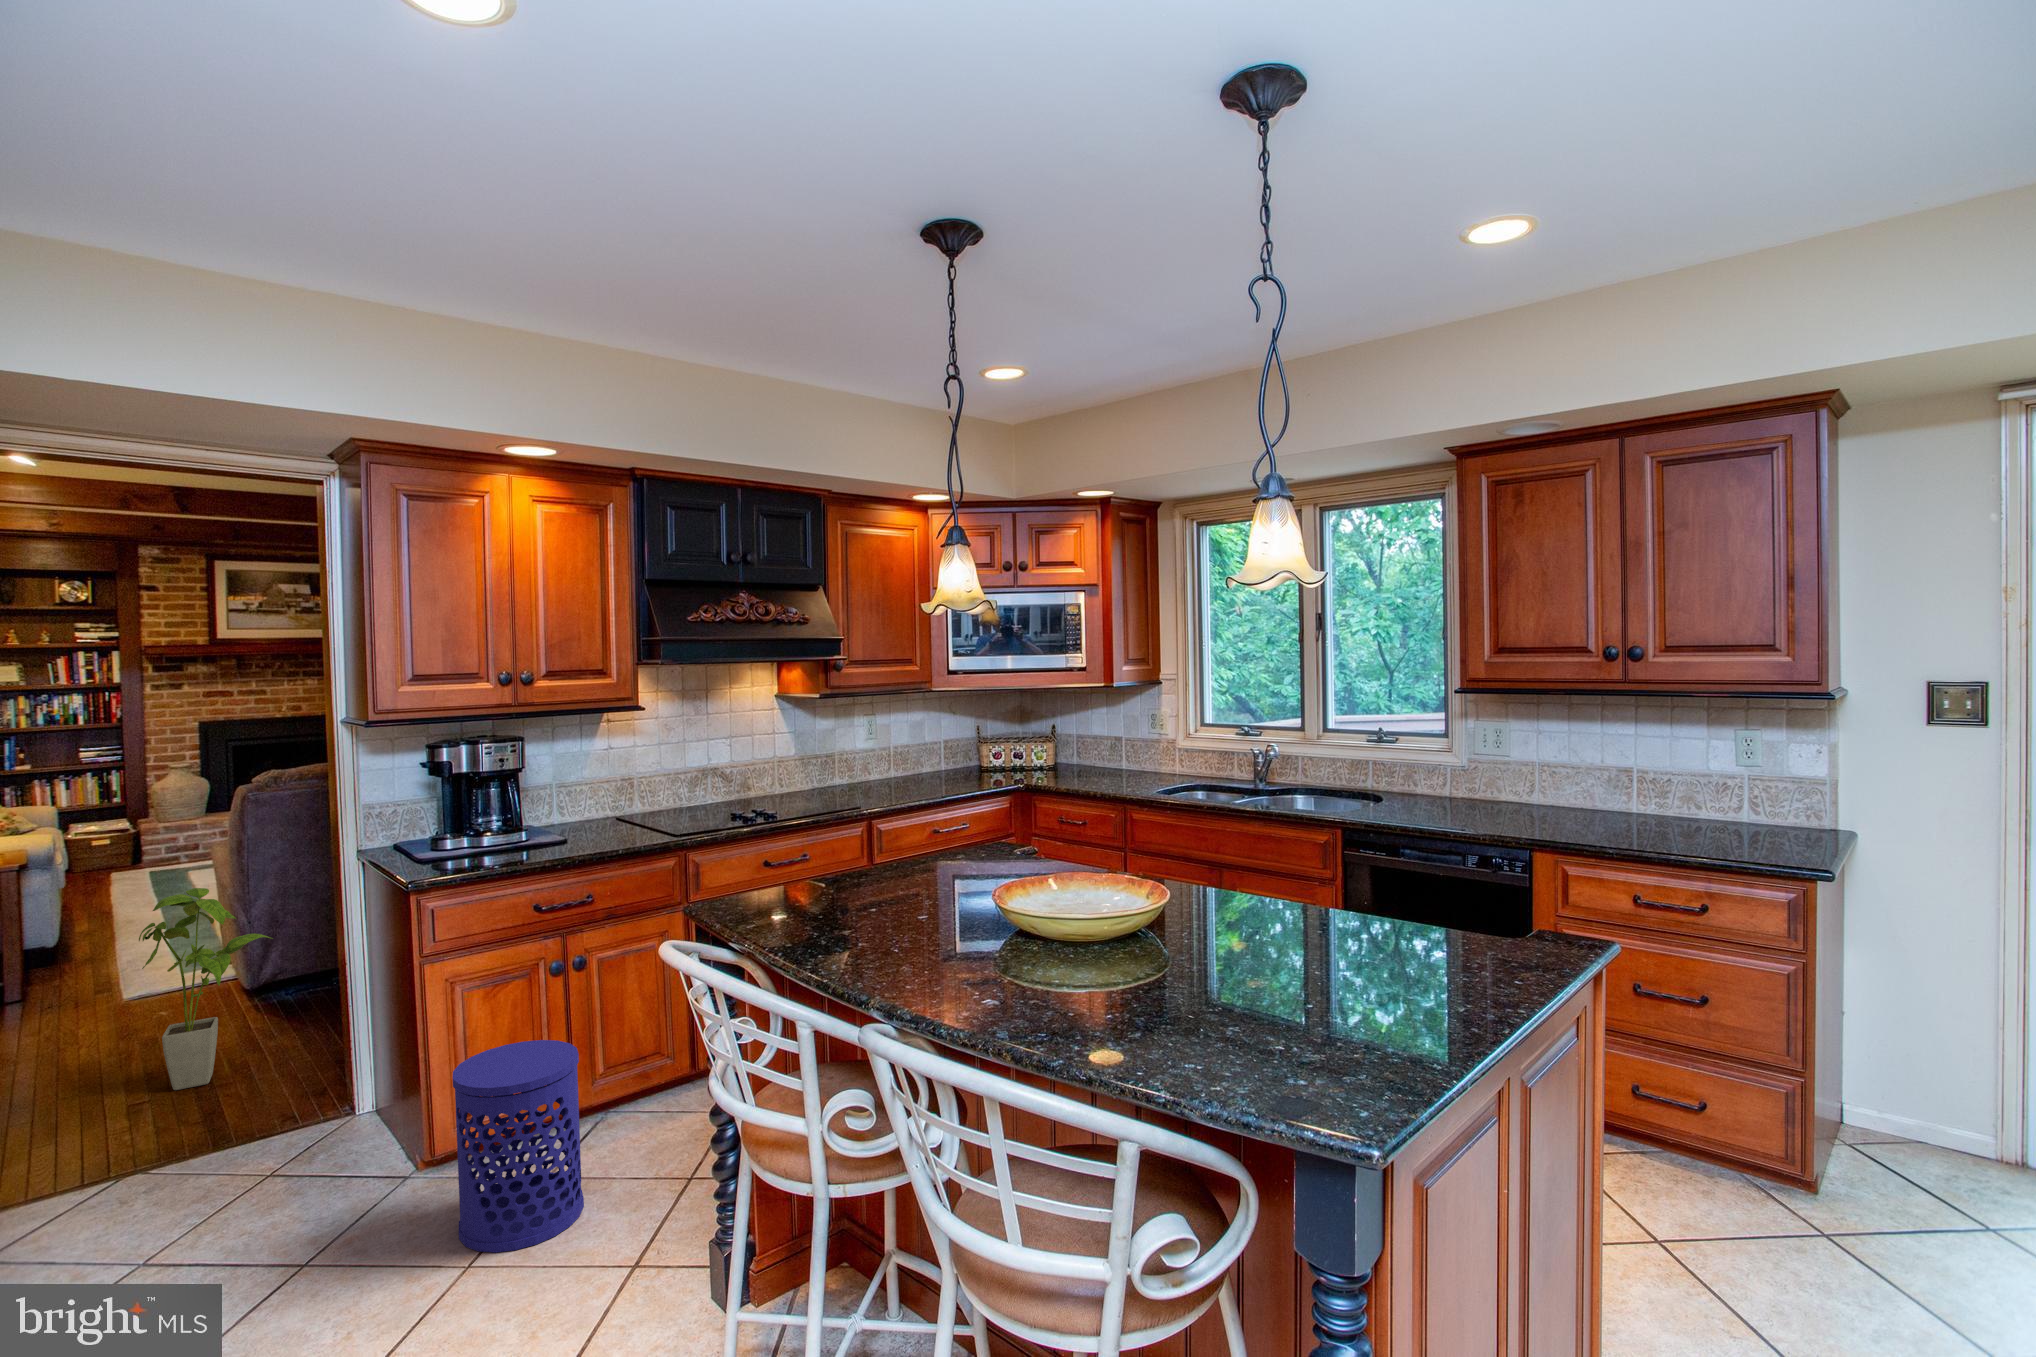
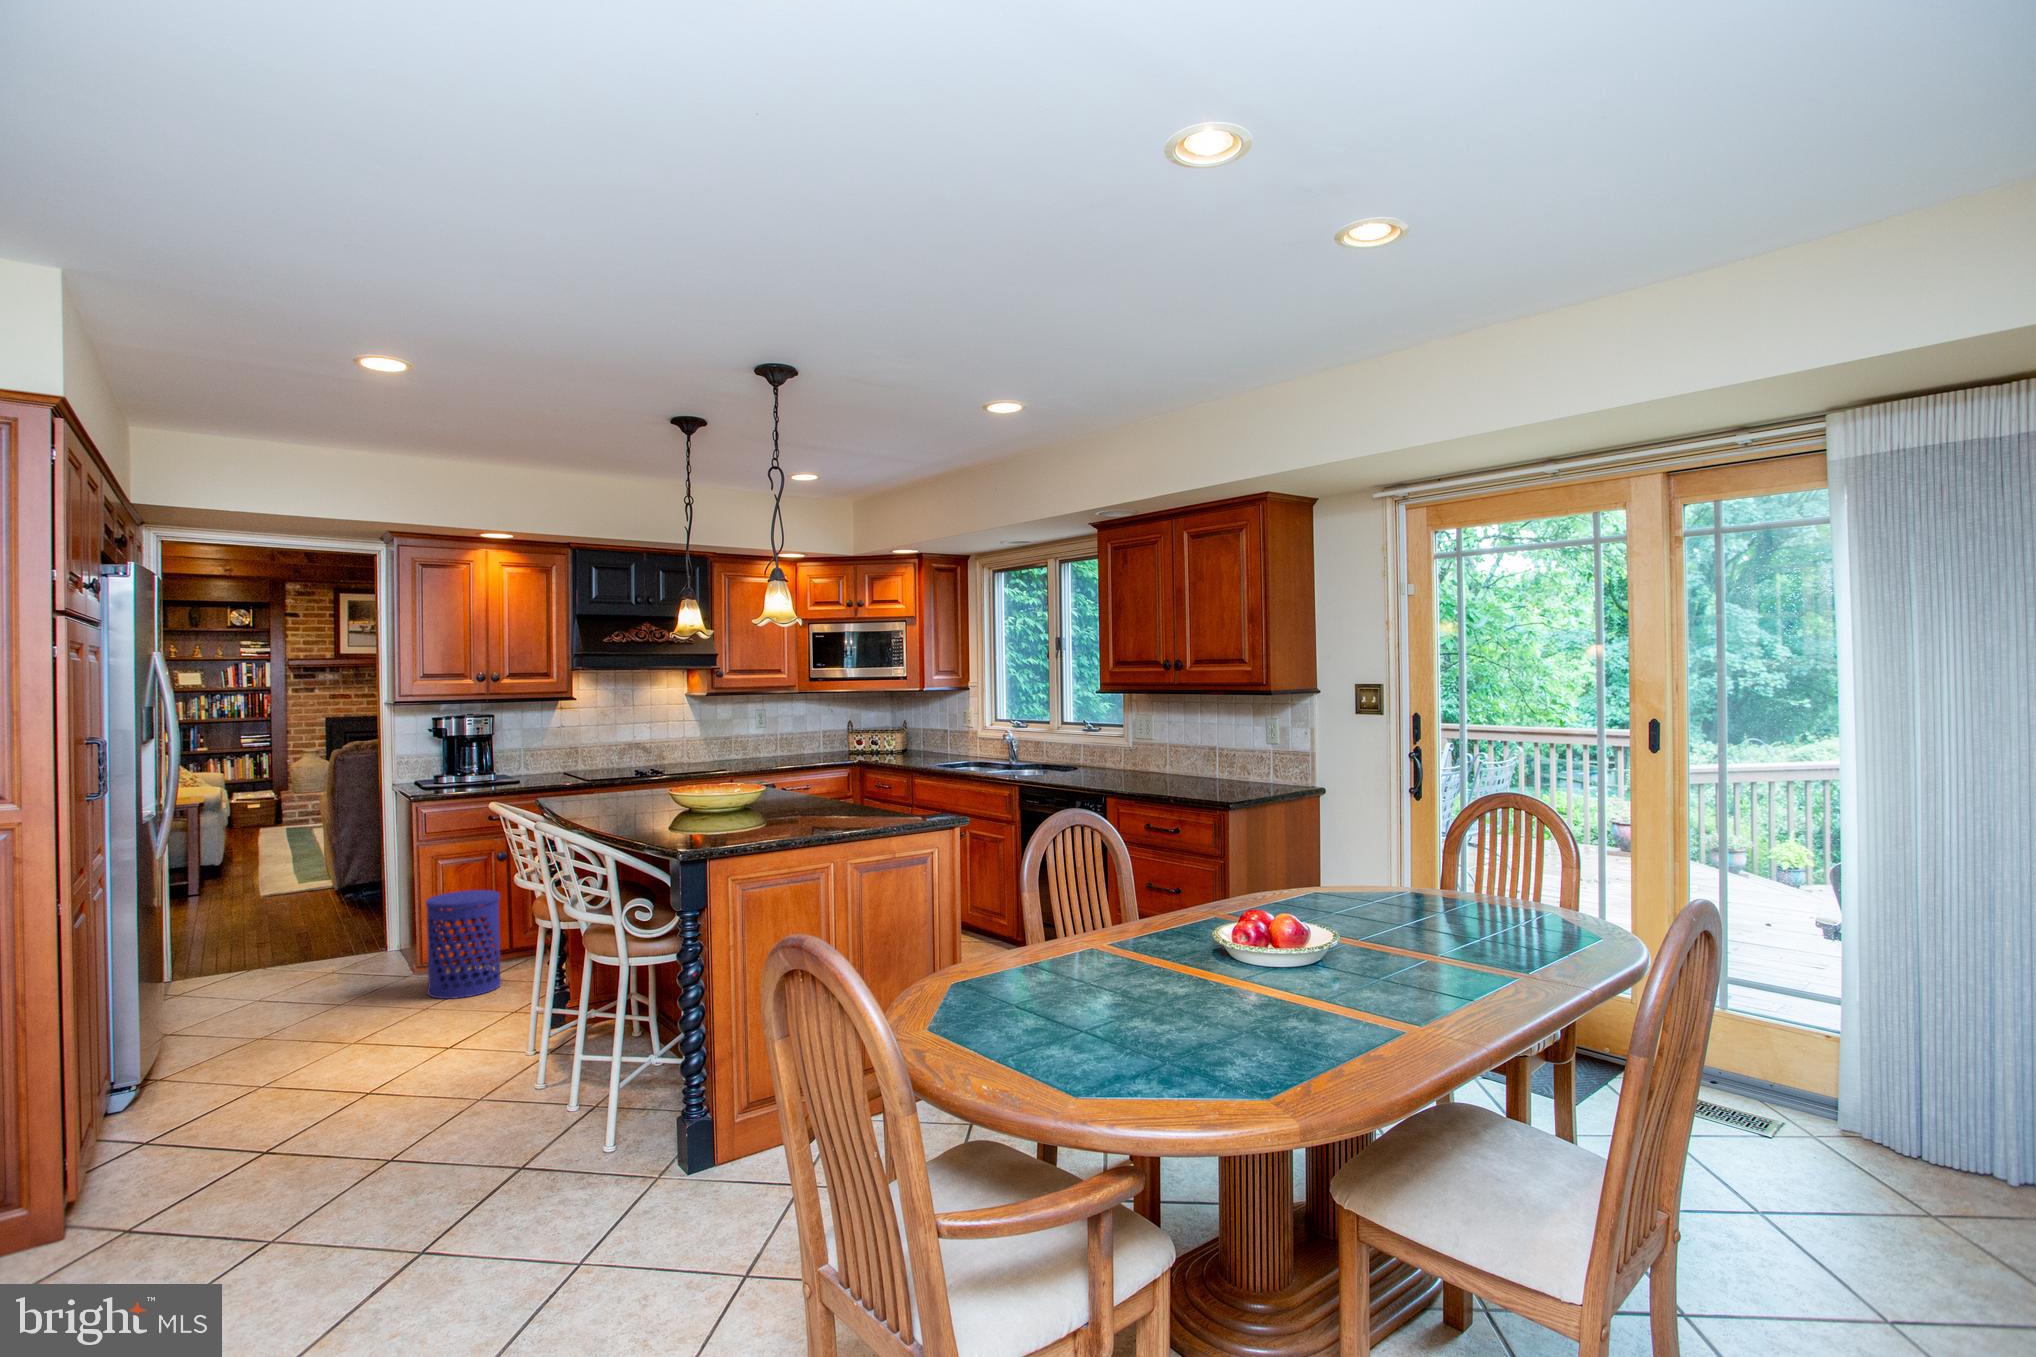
house plant: present [139,888,272,1090] -> none [270,809,350,936]

